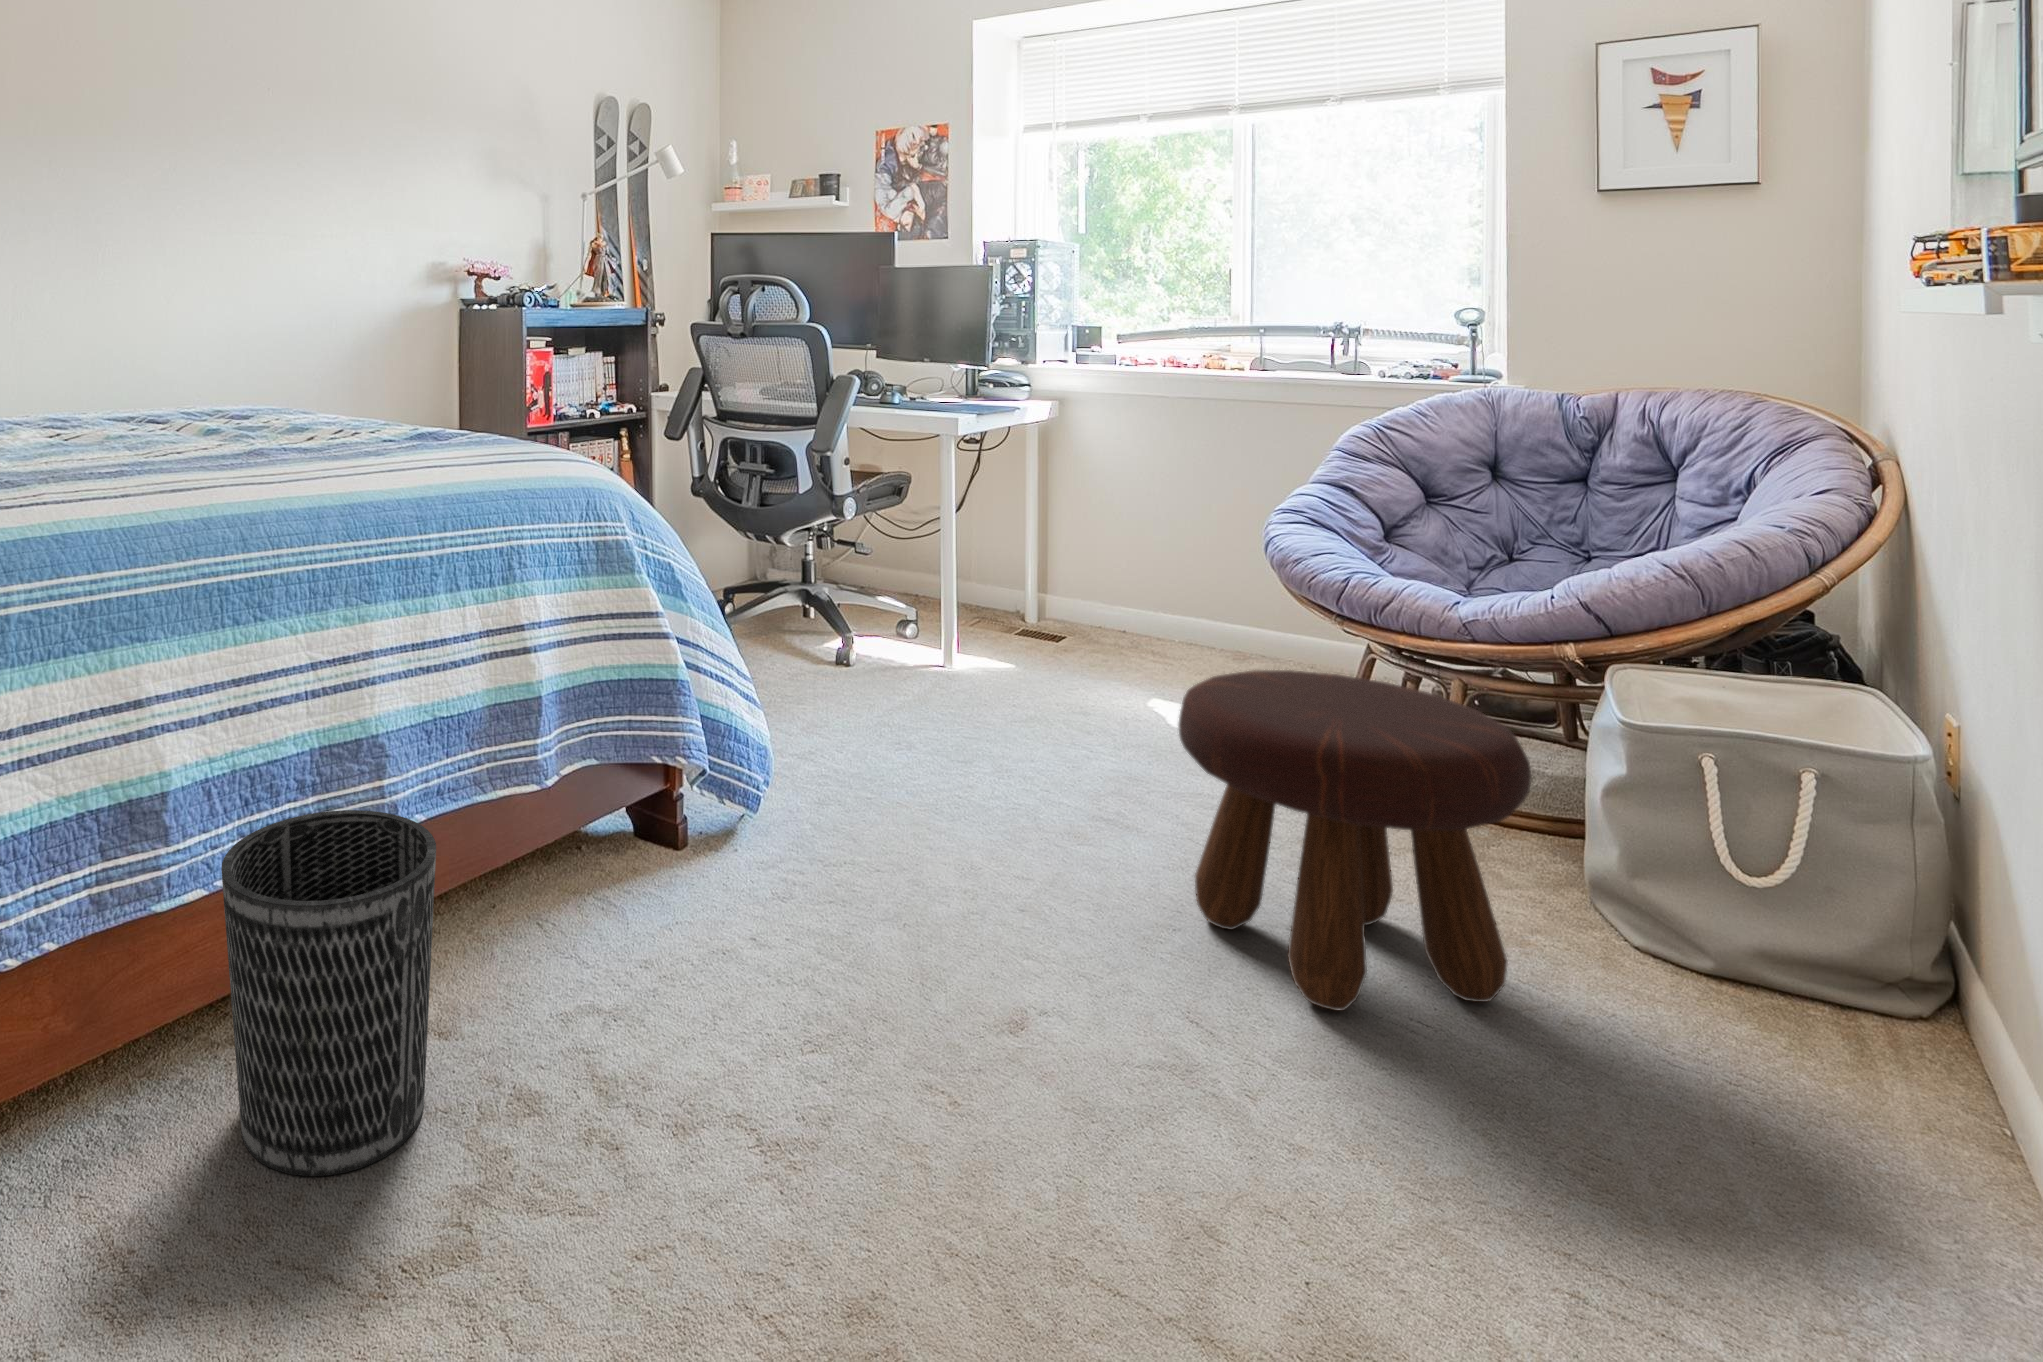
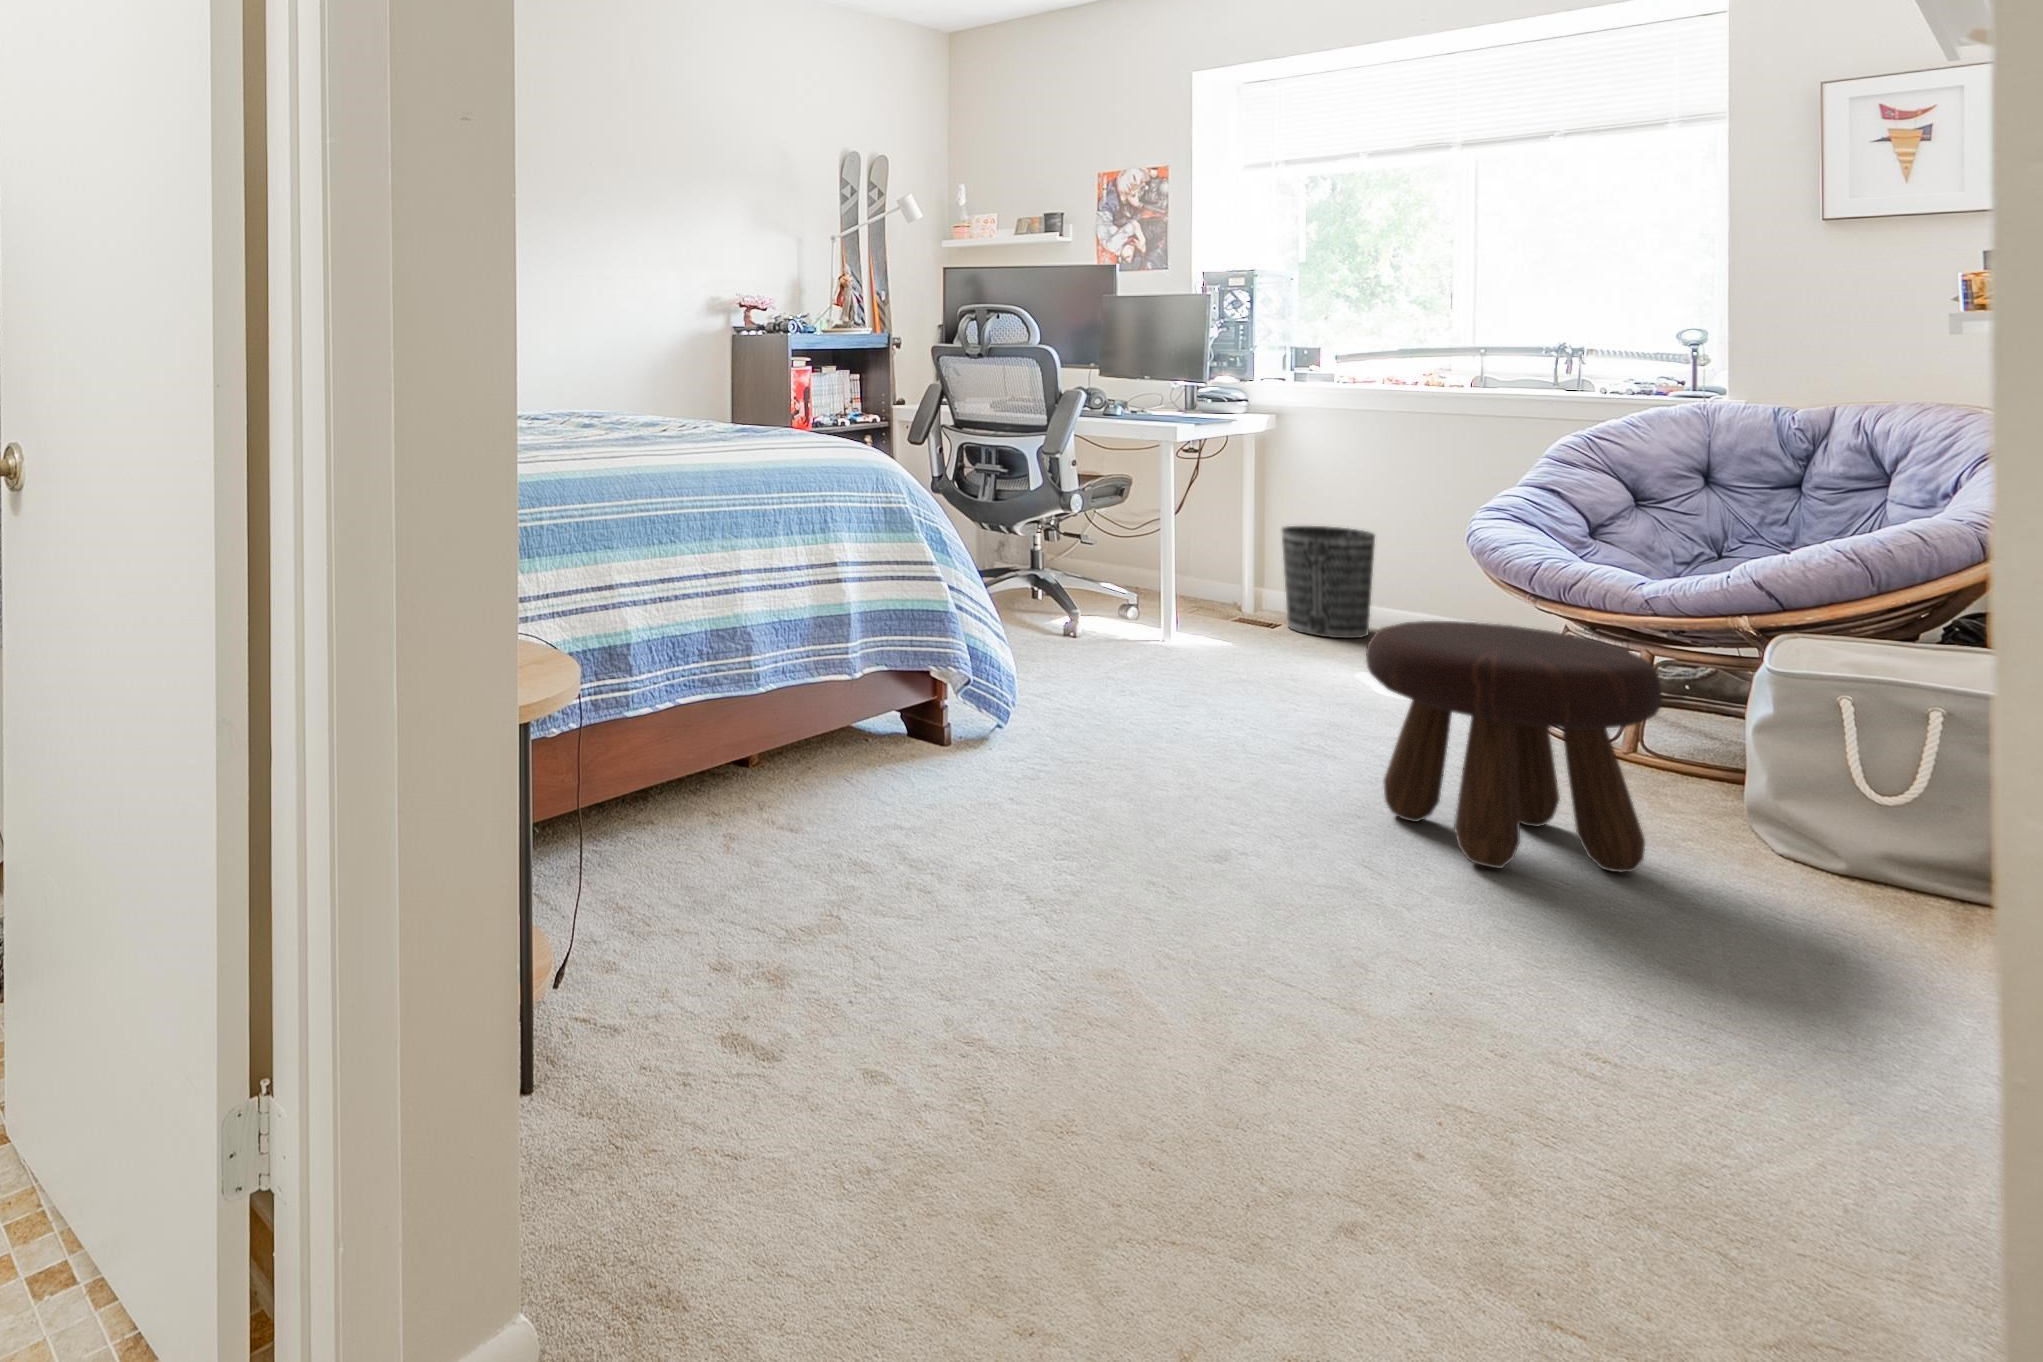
wastebasket: present [221,810,436,1176] -> present [1282,526,1375,638]

